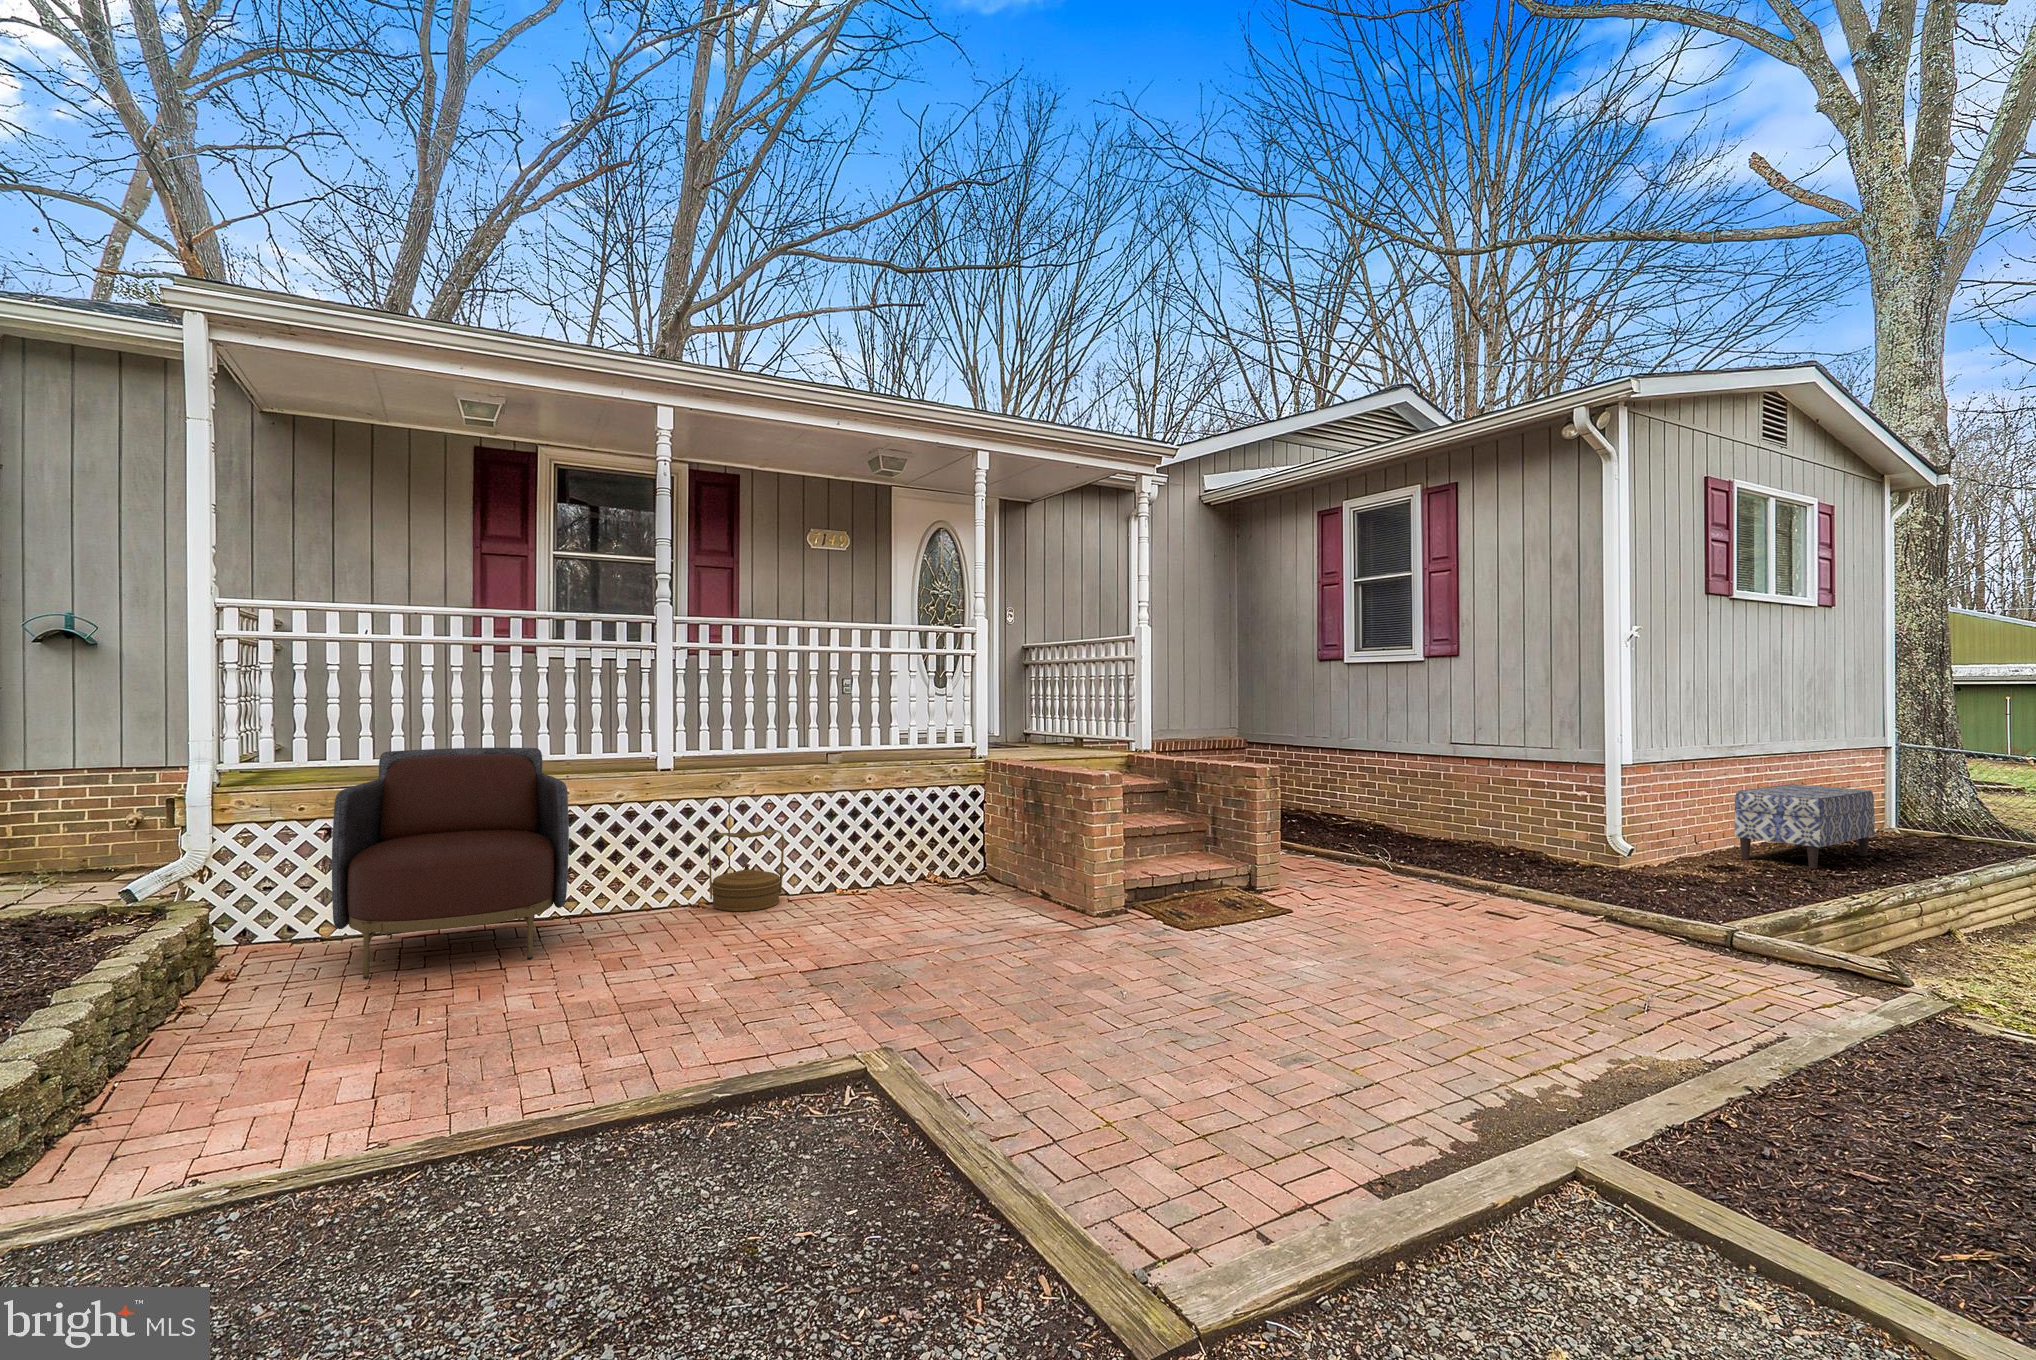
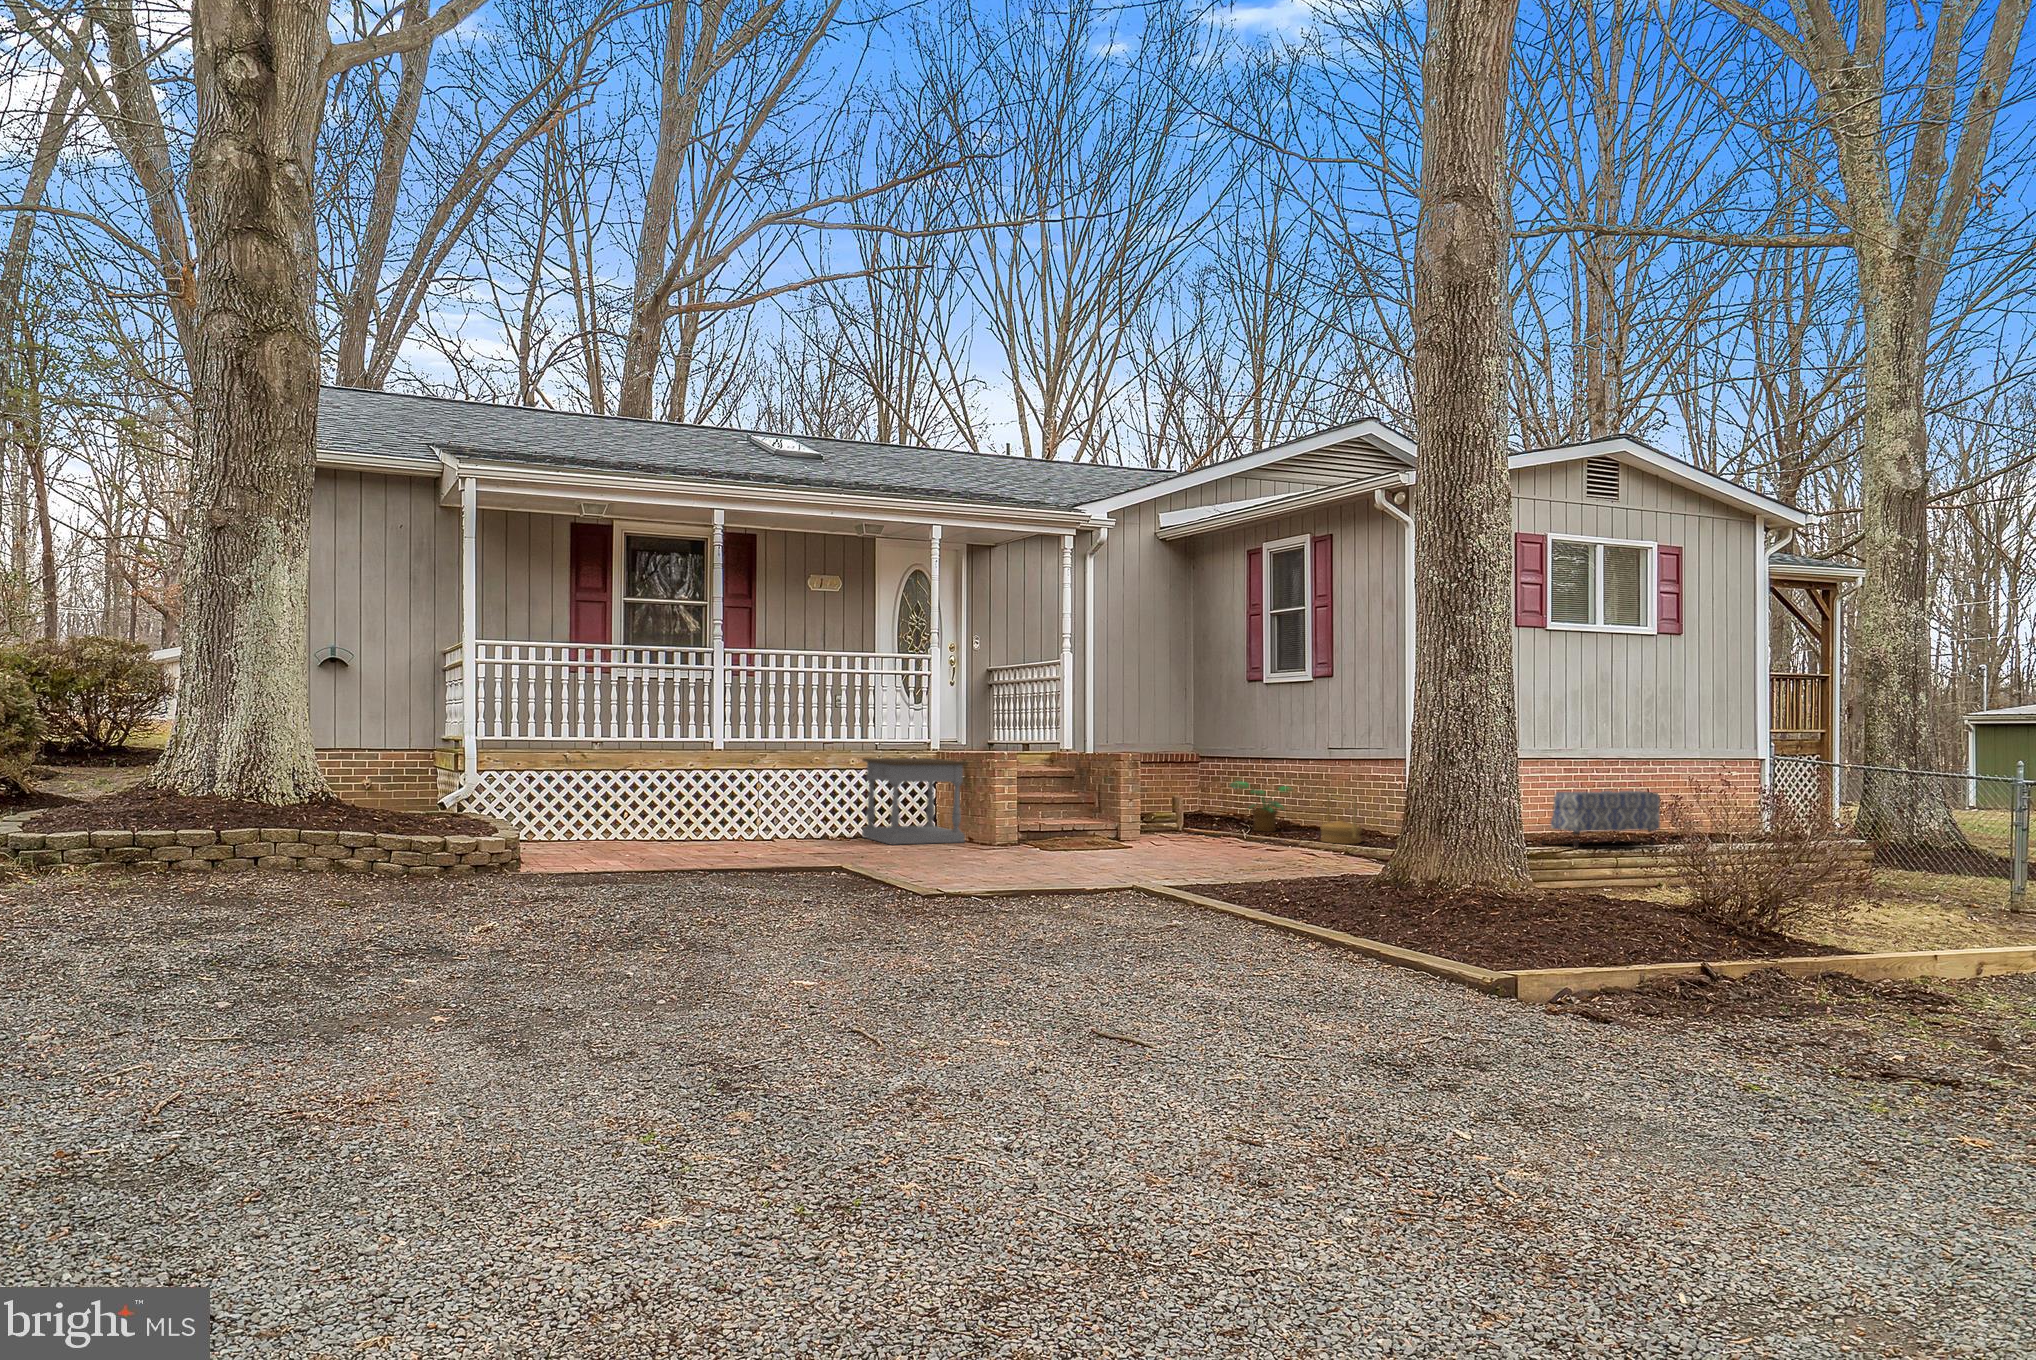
armchair: present [332,748,569,978] -> none [548,732,668,850]
side table: none [885,770,1048,915] -> present [862,758,967,845]
potted plant: none [1324,781,1409,845] -> present [1230,781,1292,832]
woven basket: present [708,830,785,911] -> present [1321,797,1362,844]

